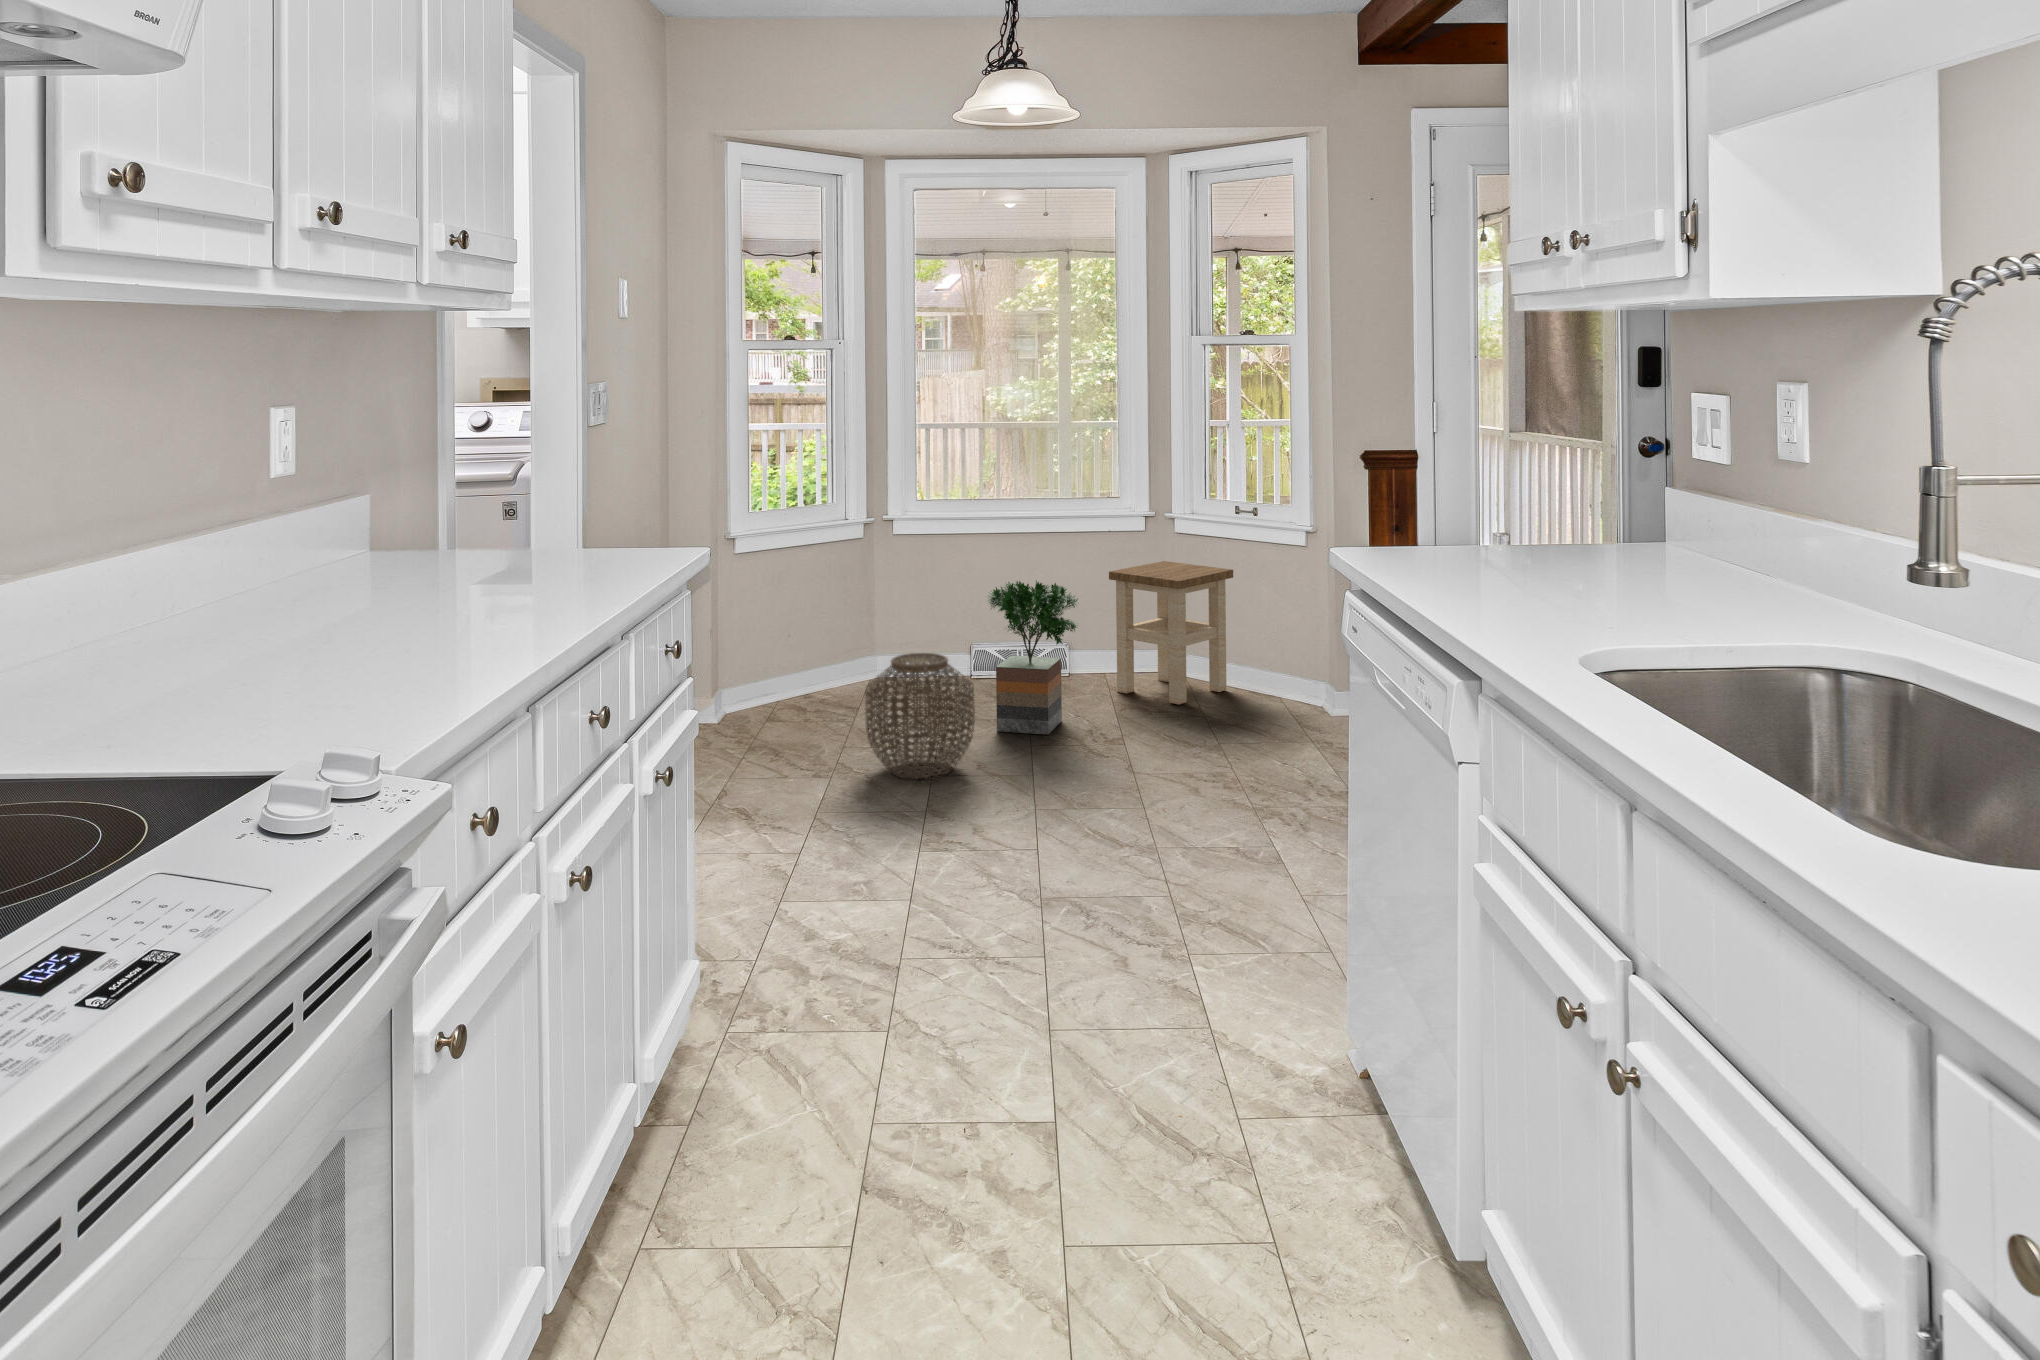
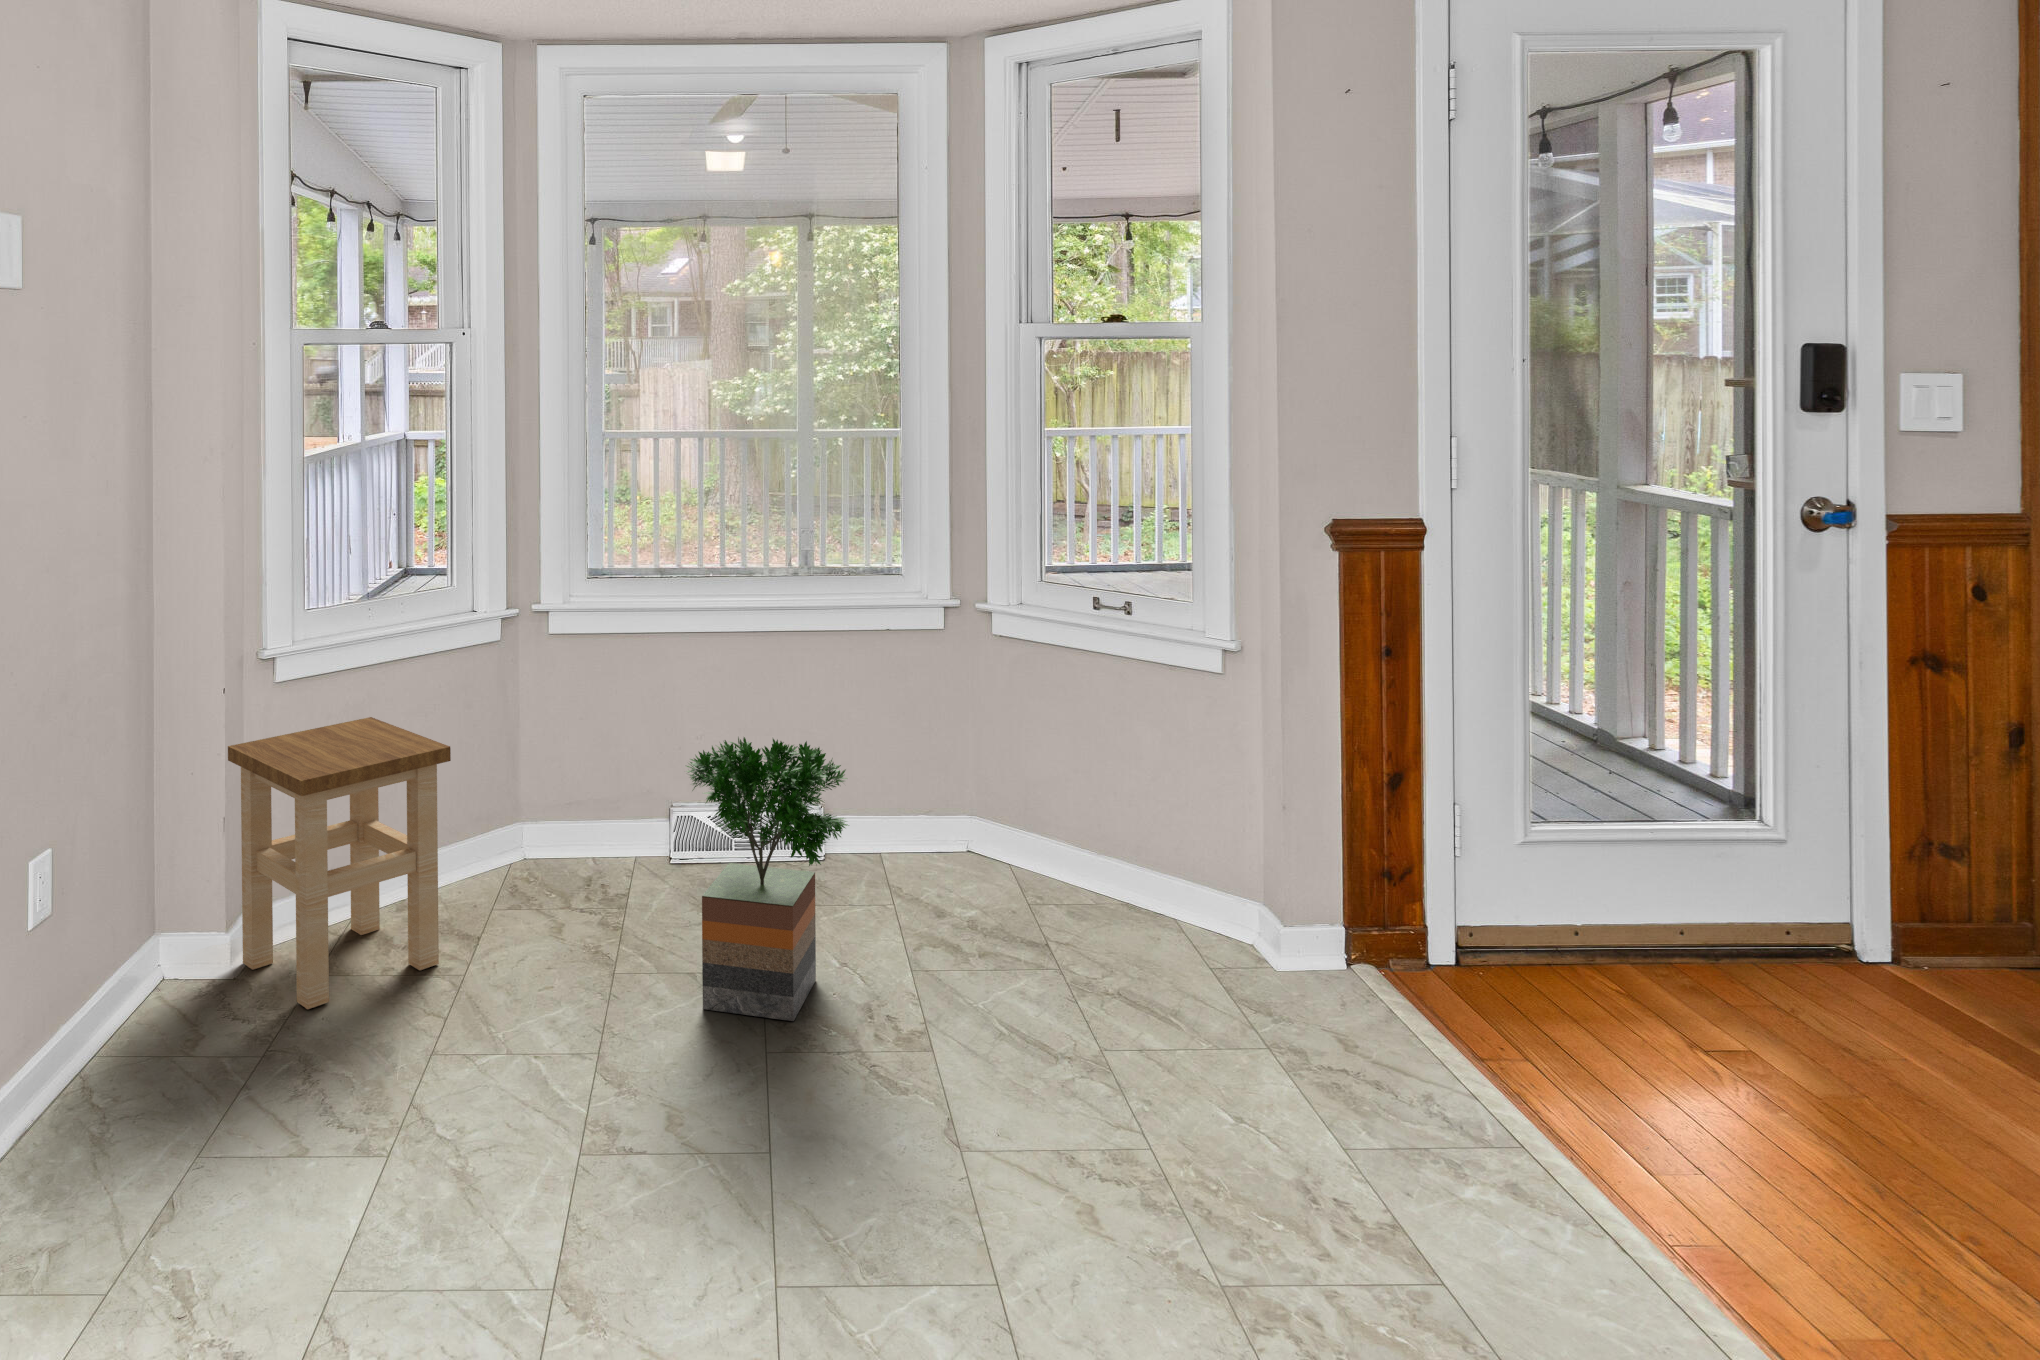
stool: present [1109,561,1233,704] -> present [228,717,451,1009]
woven basket: present [866,653,975,779] -> none [446,902,656,1165]

